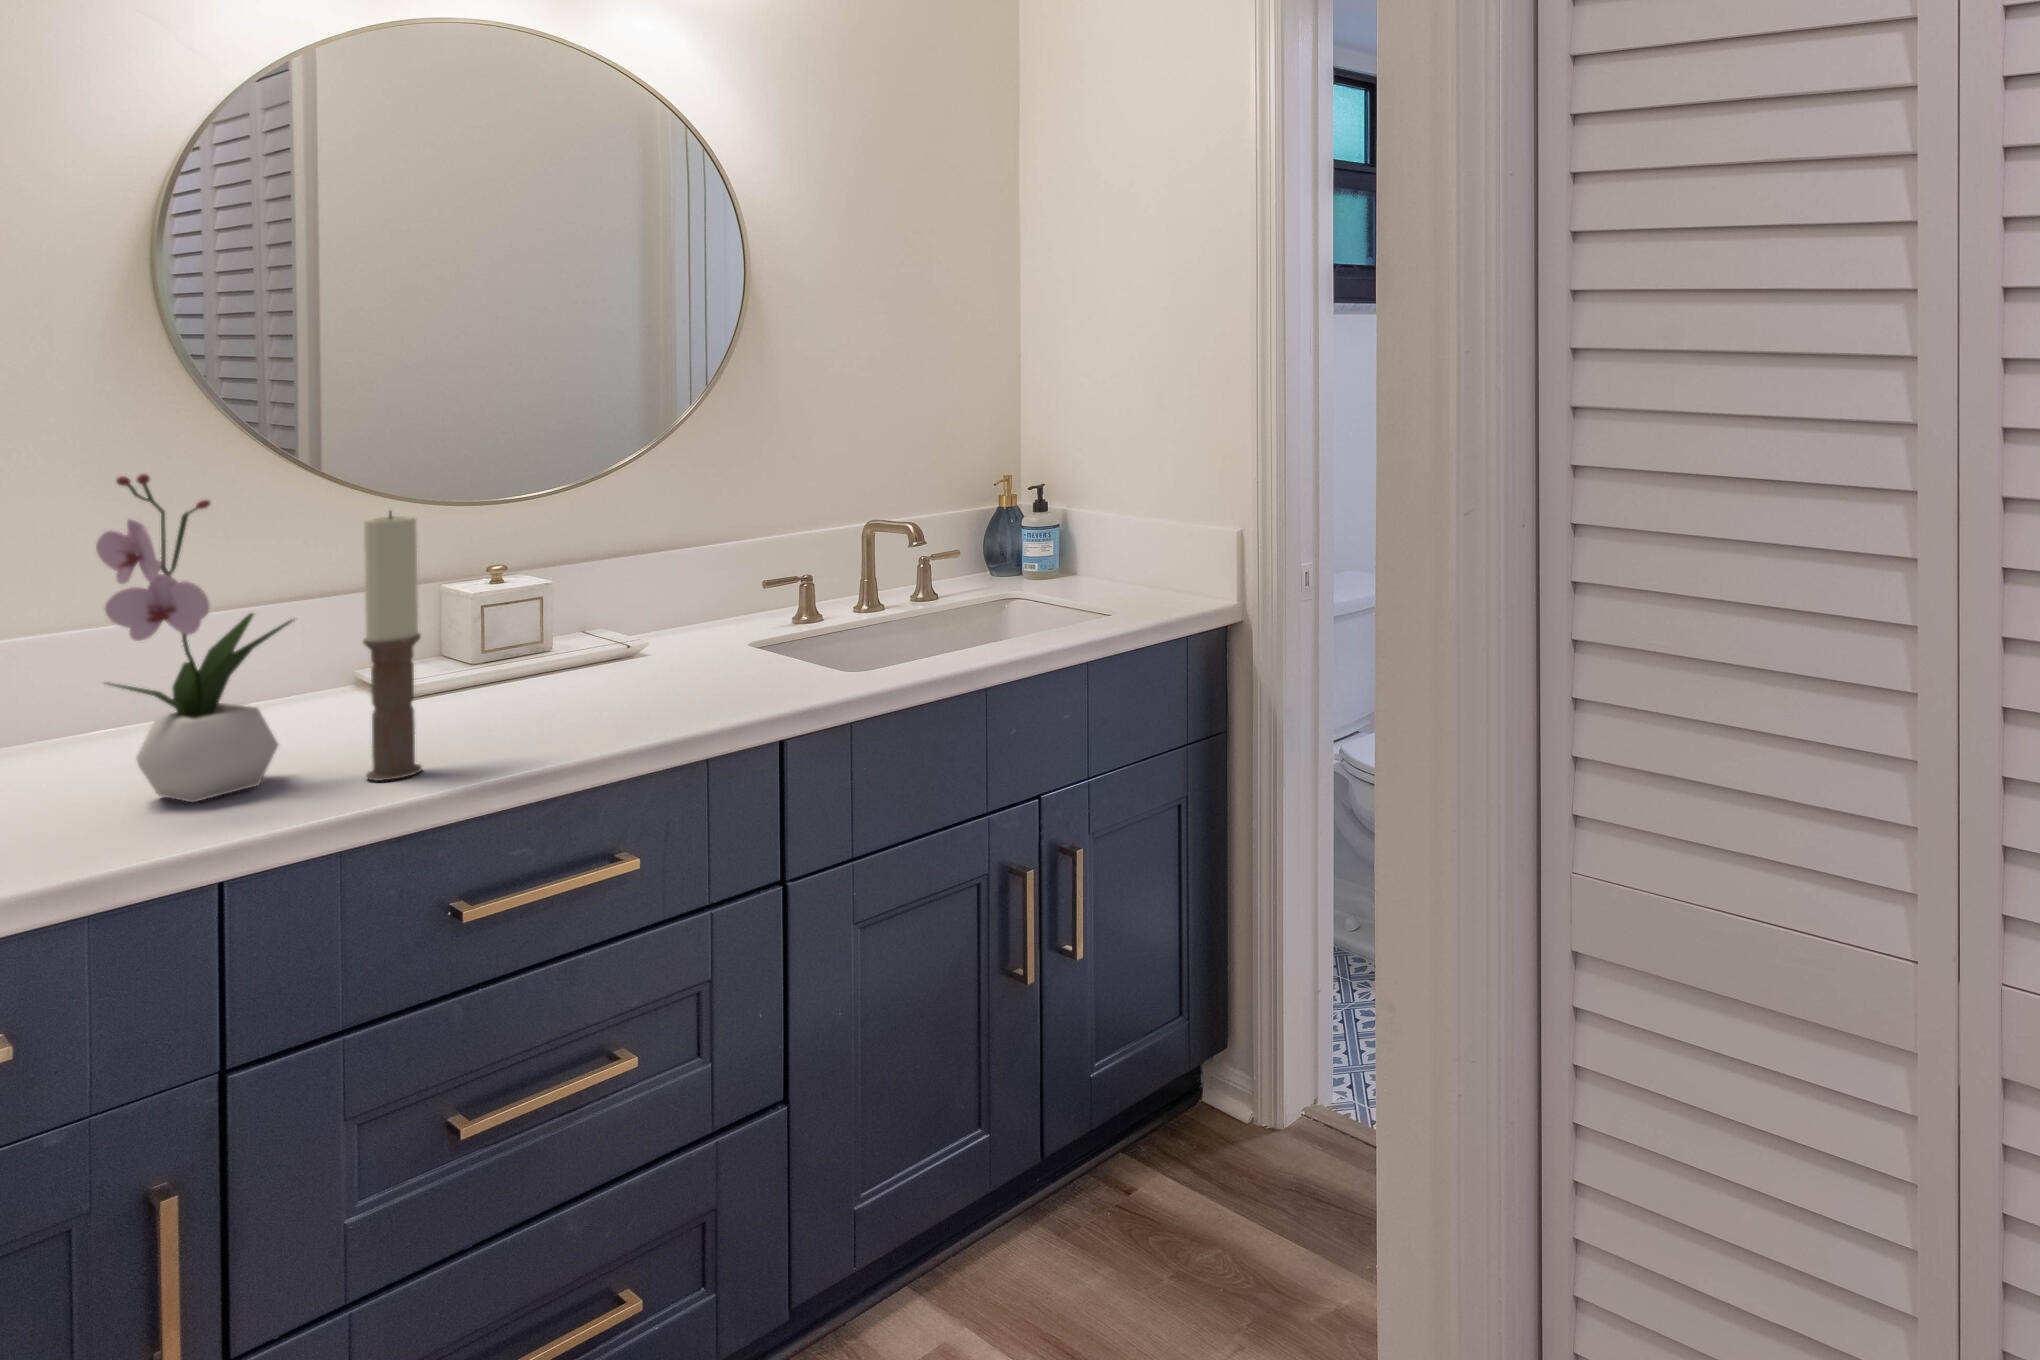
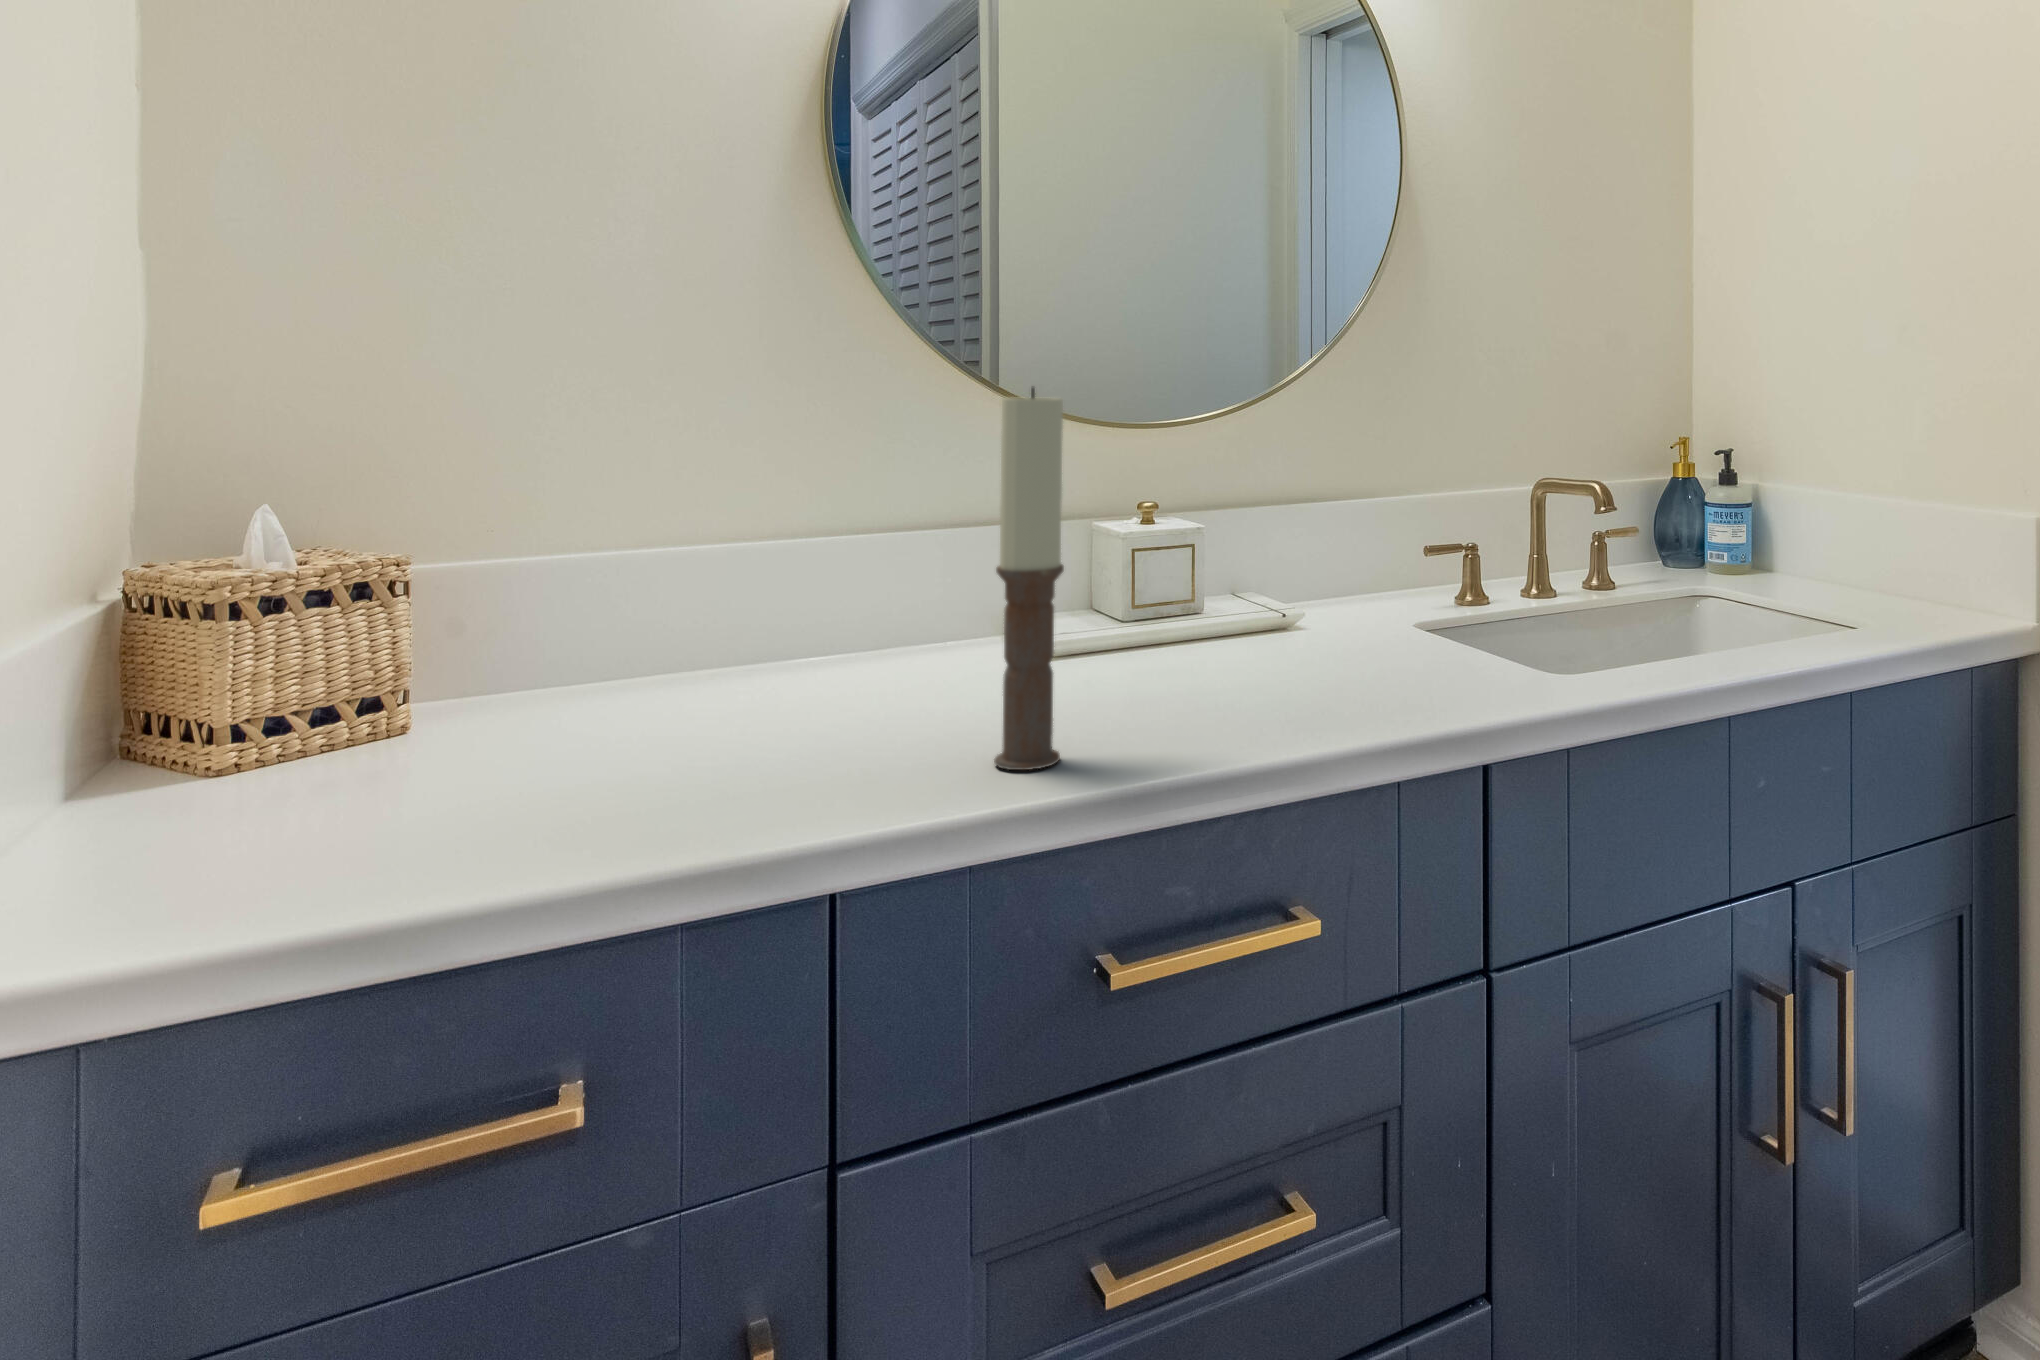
flower arrangement: present [96,474,295,802] -> none [705,320,923,774]

